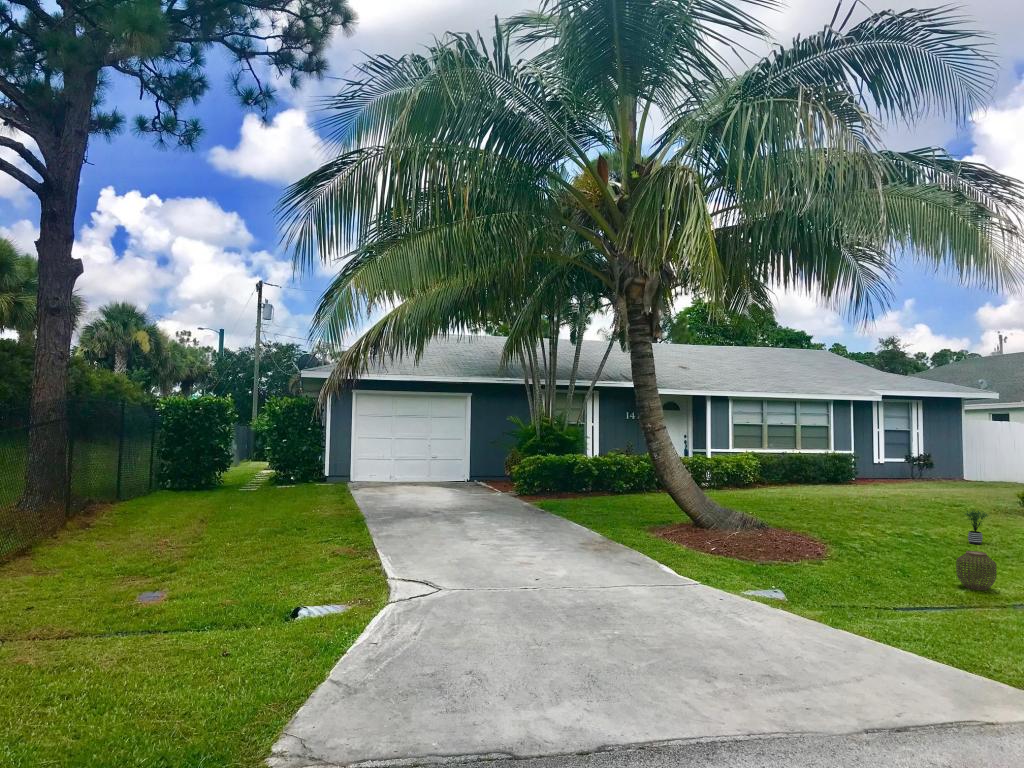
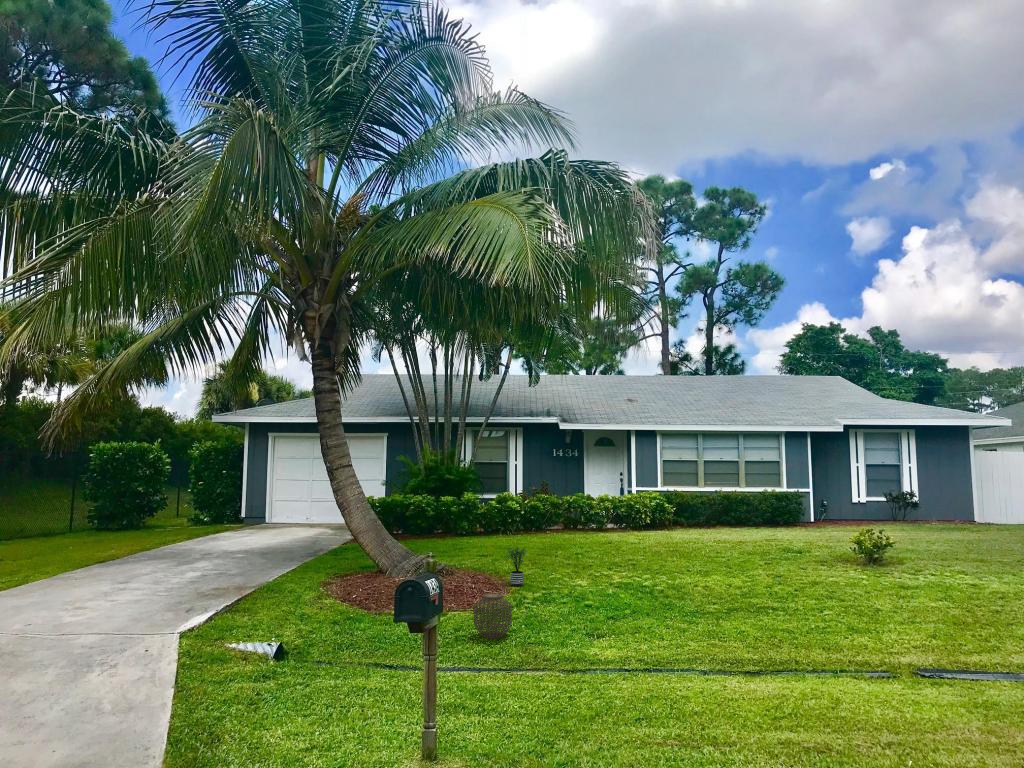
potted plant: present [965,510,988,545] -> present [506,547,527,586]

